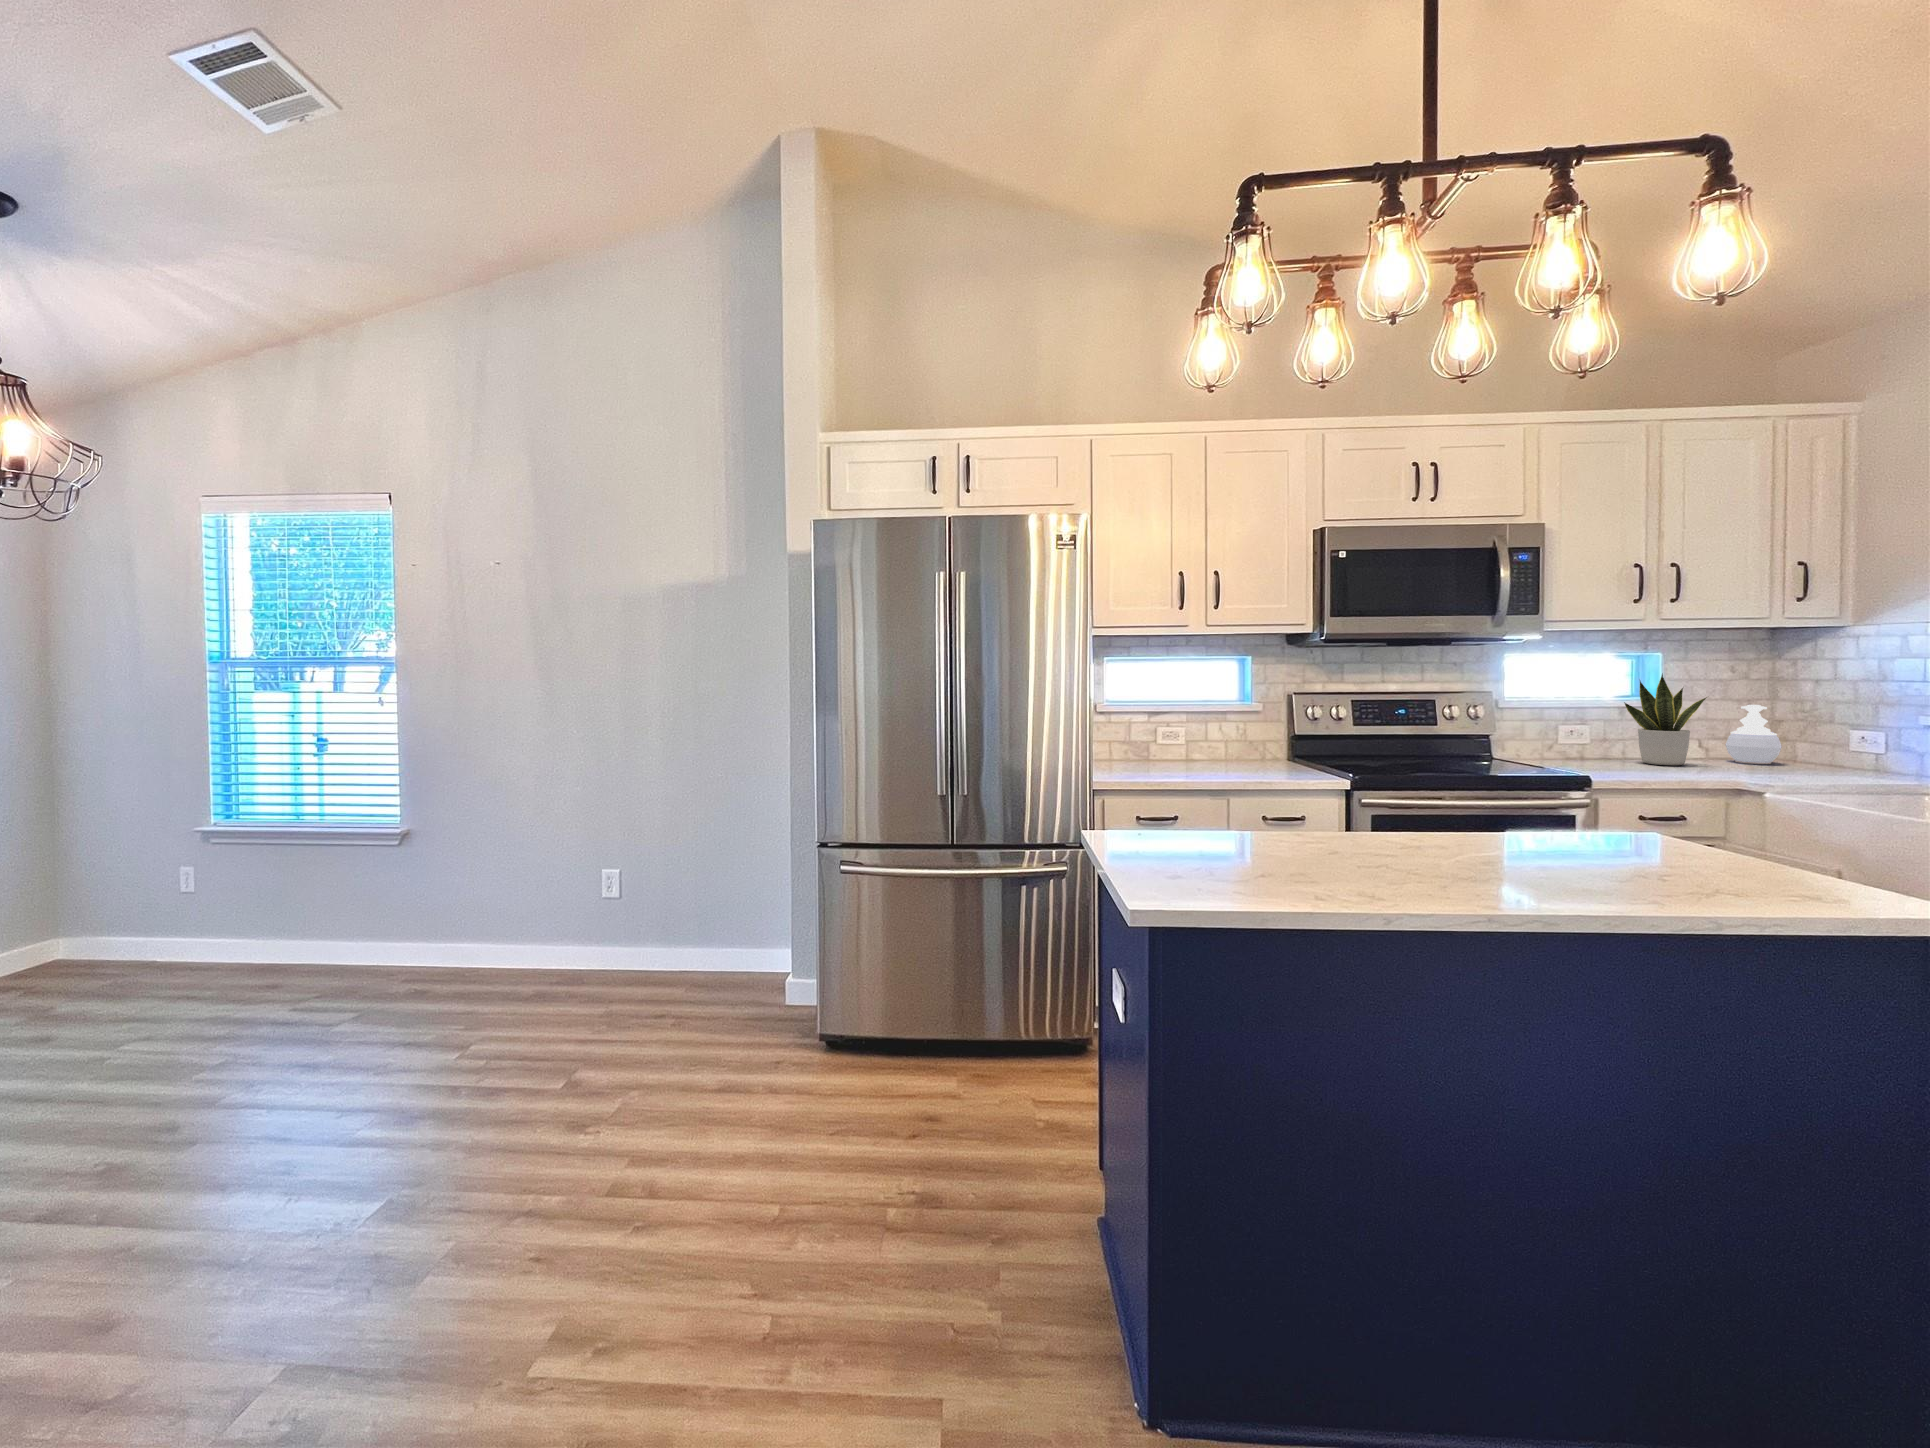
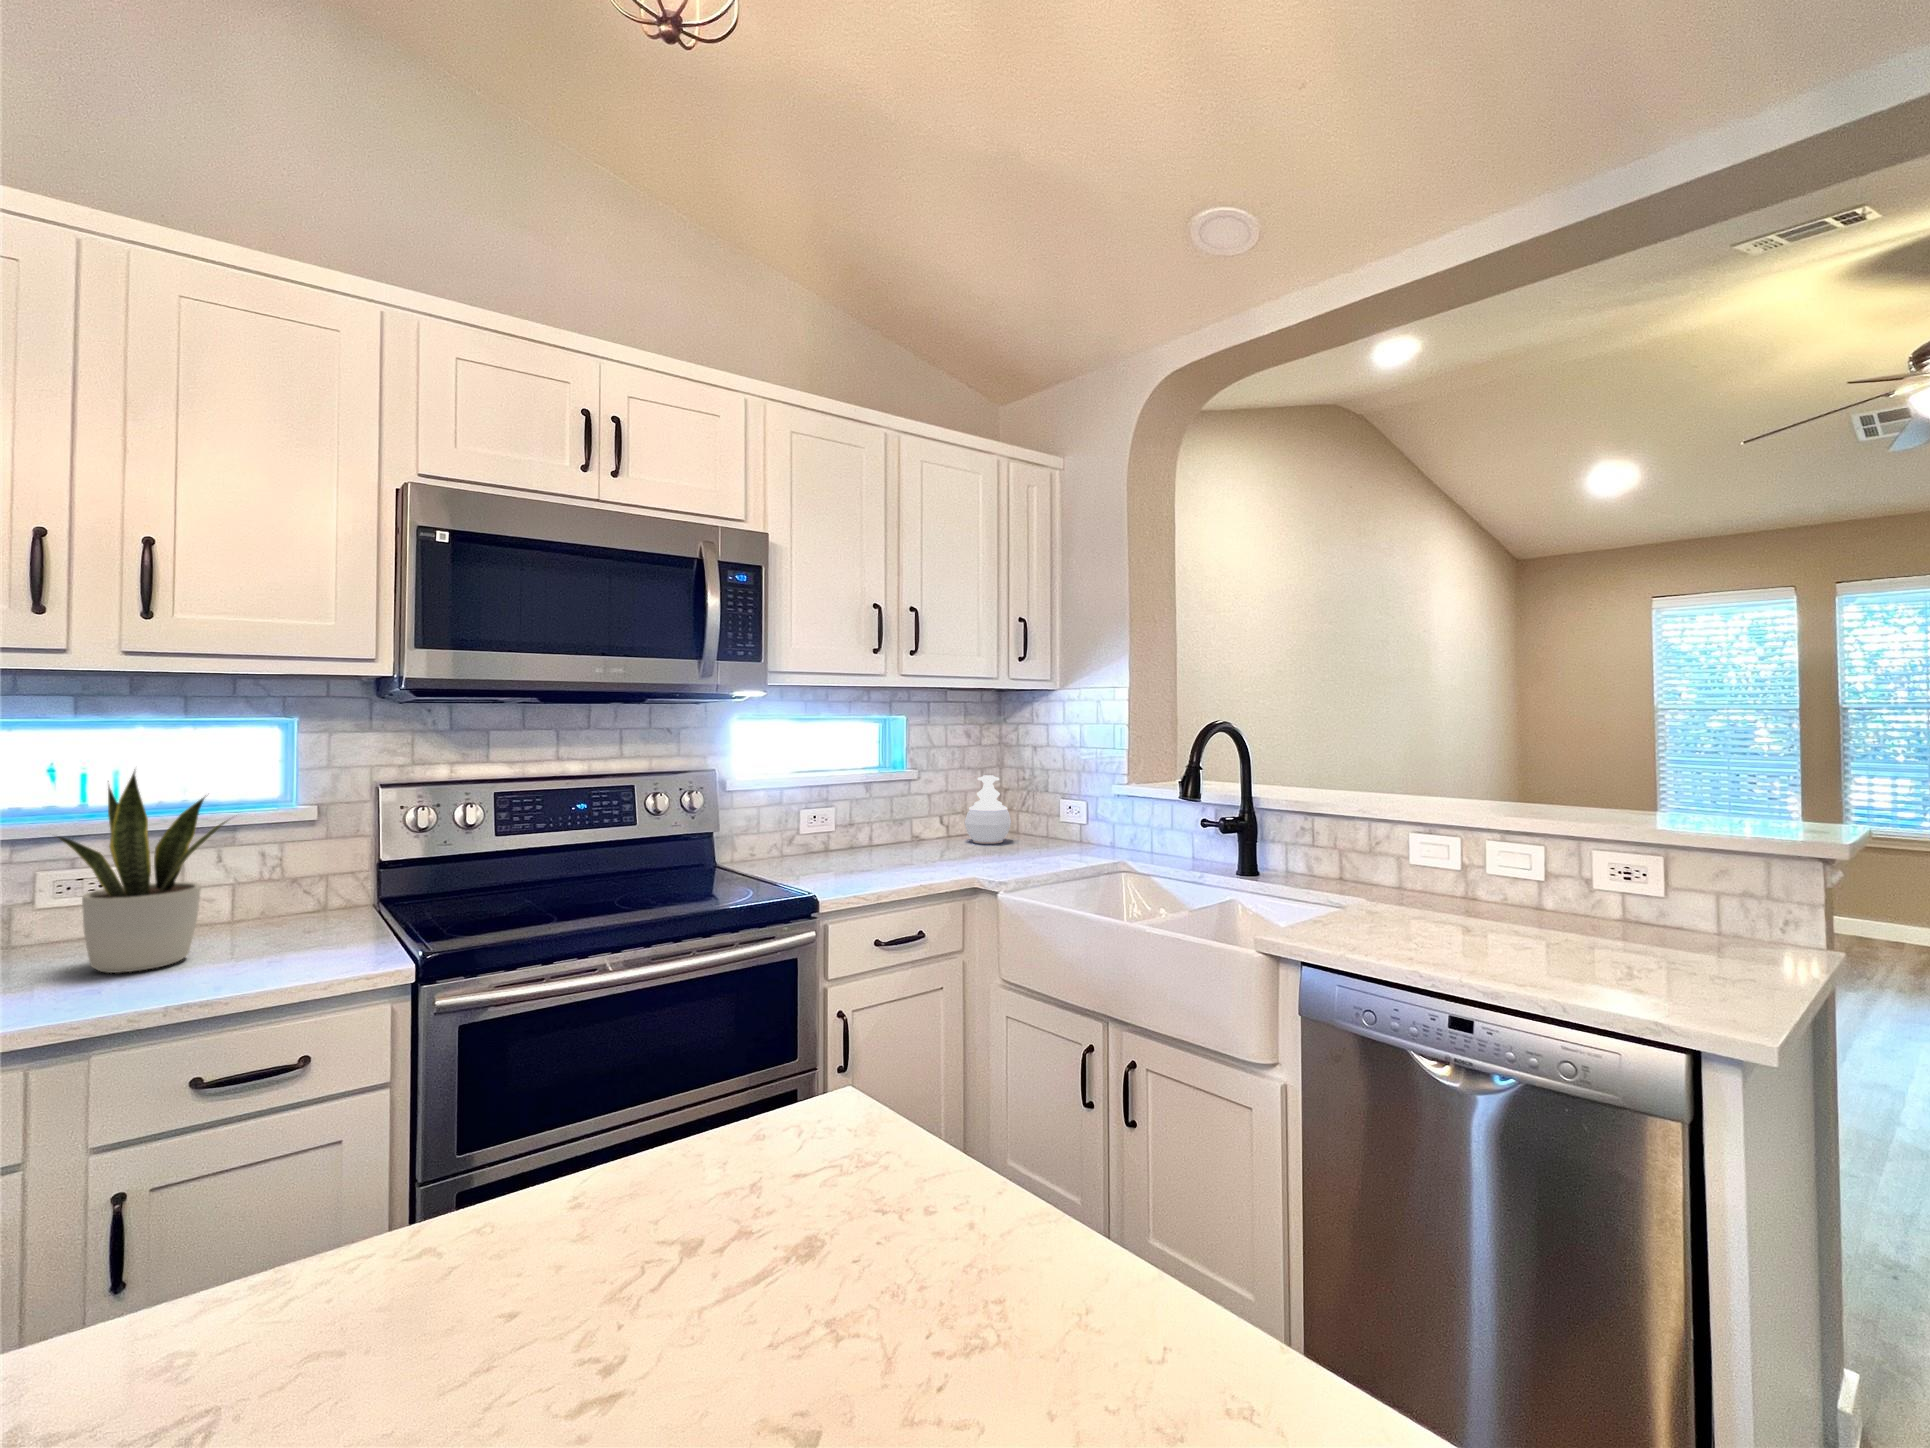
potted plant: present [1624,673,1707,765] -> present [58,771,227,973]

